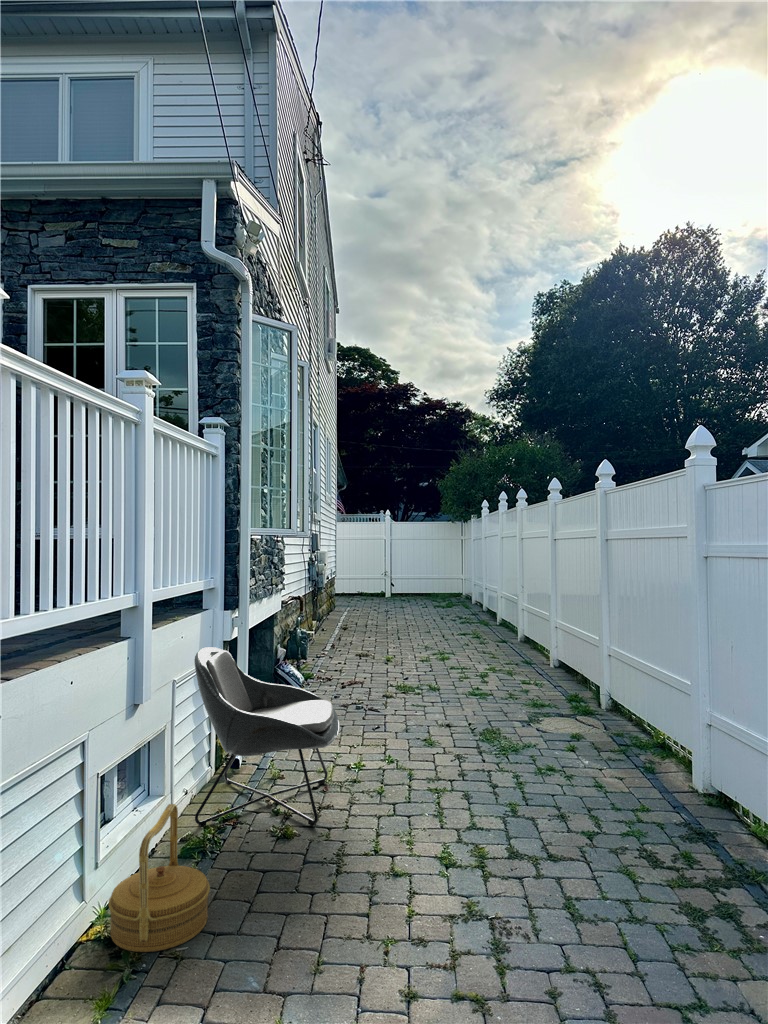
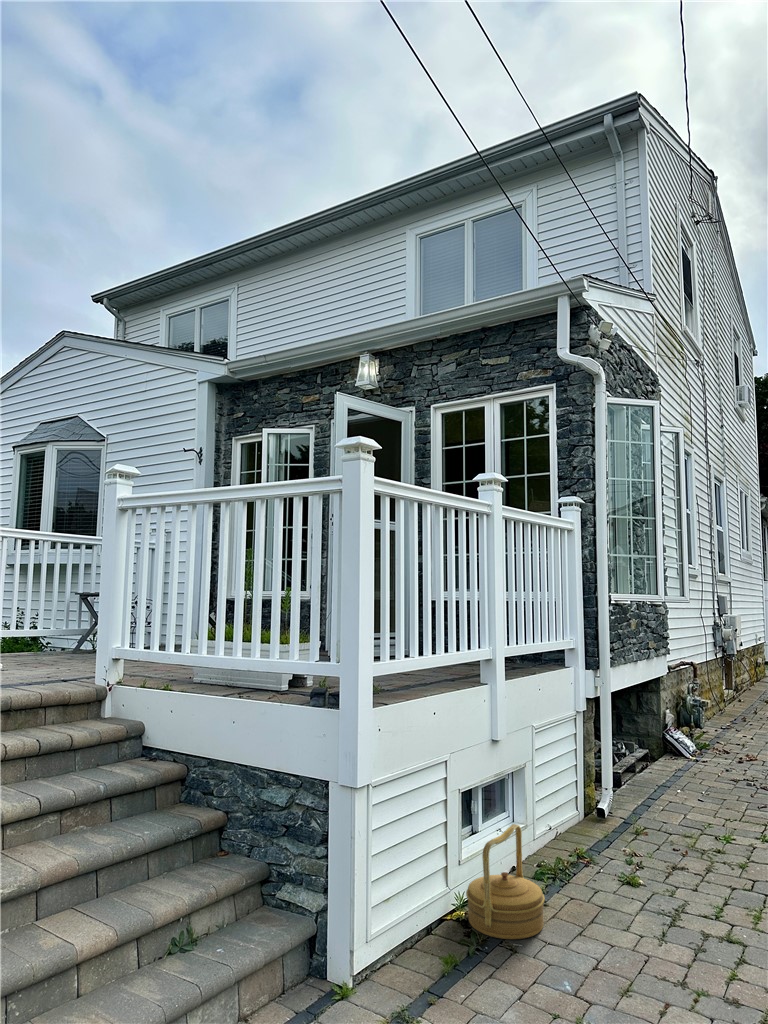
lounge chair: present [195,647,339,827] -> none [548,700,694,881]

